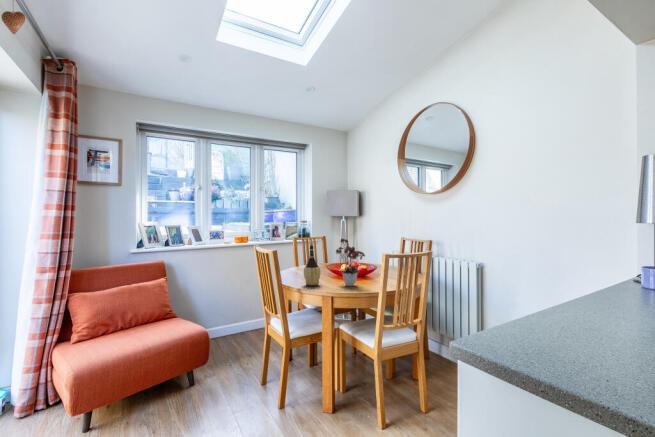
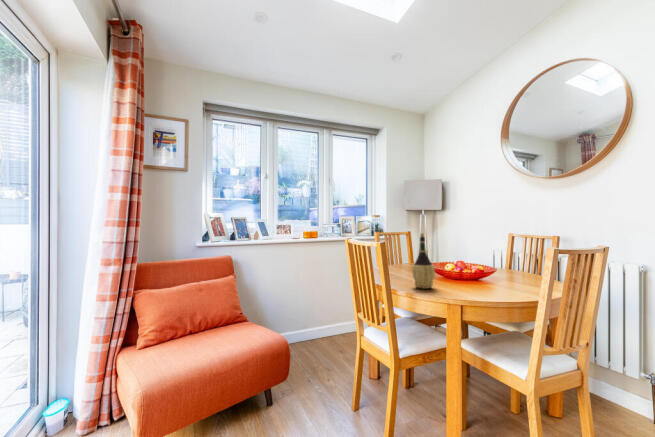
flower arrangement: present [336,239,365,286] -> none [452,225,503,291]

